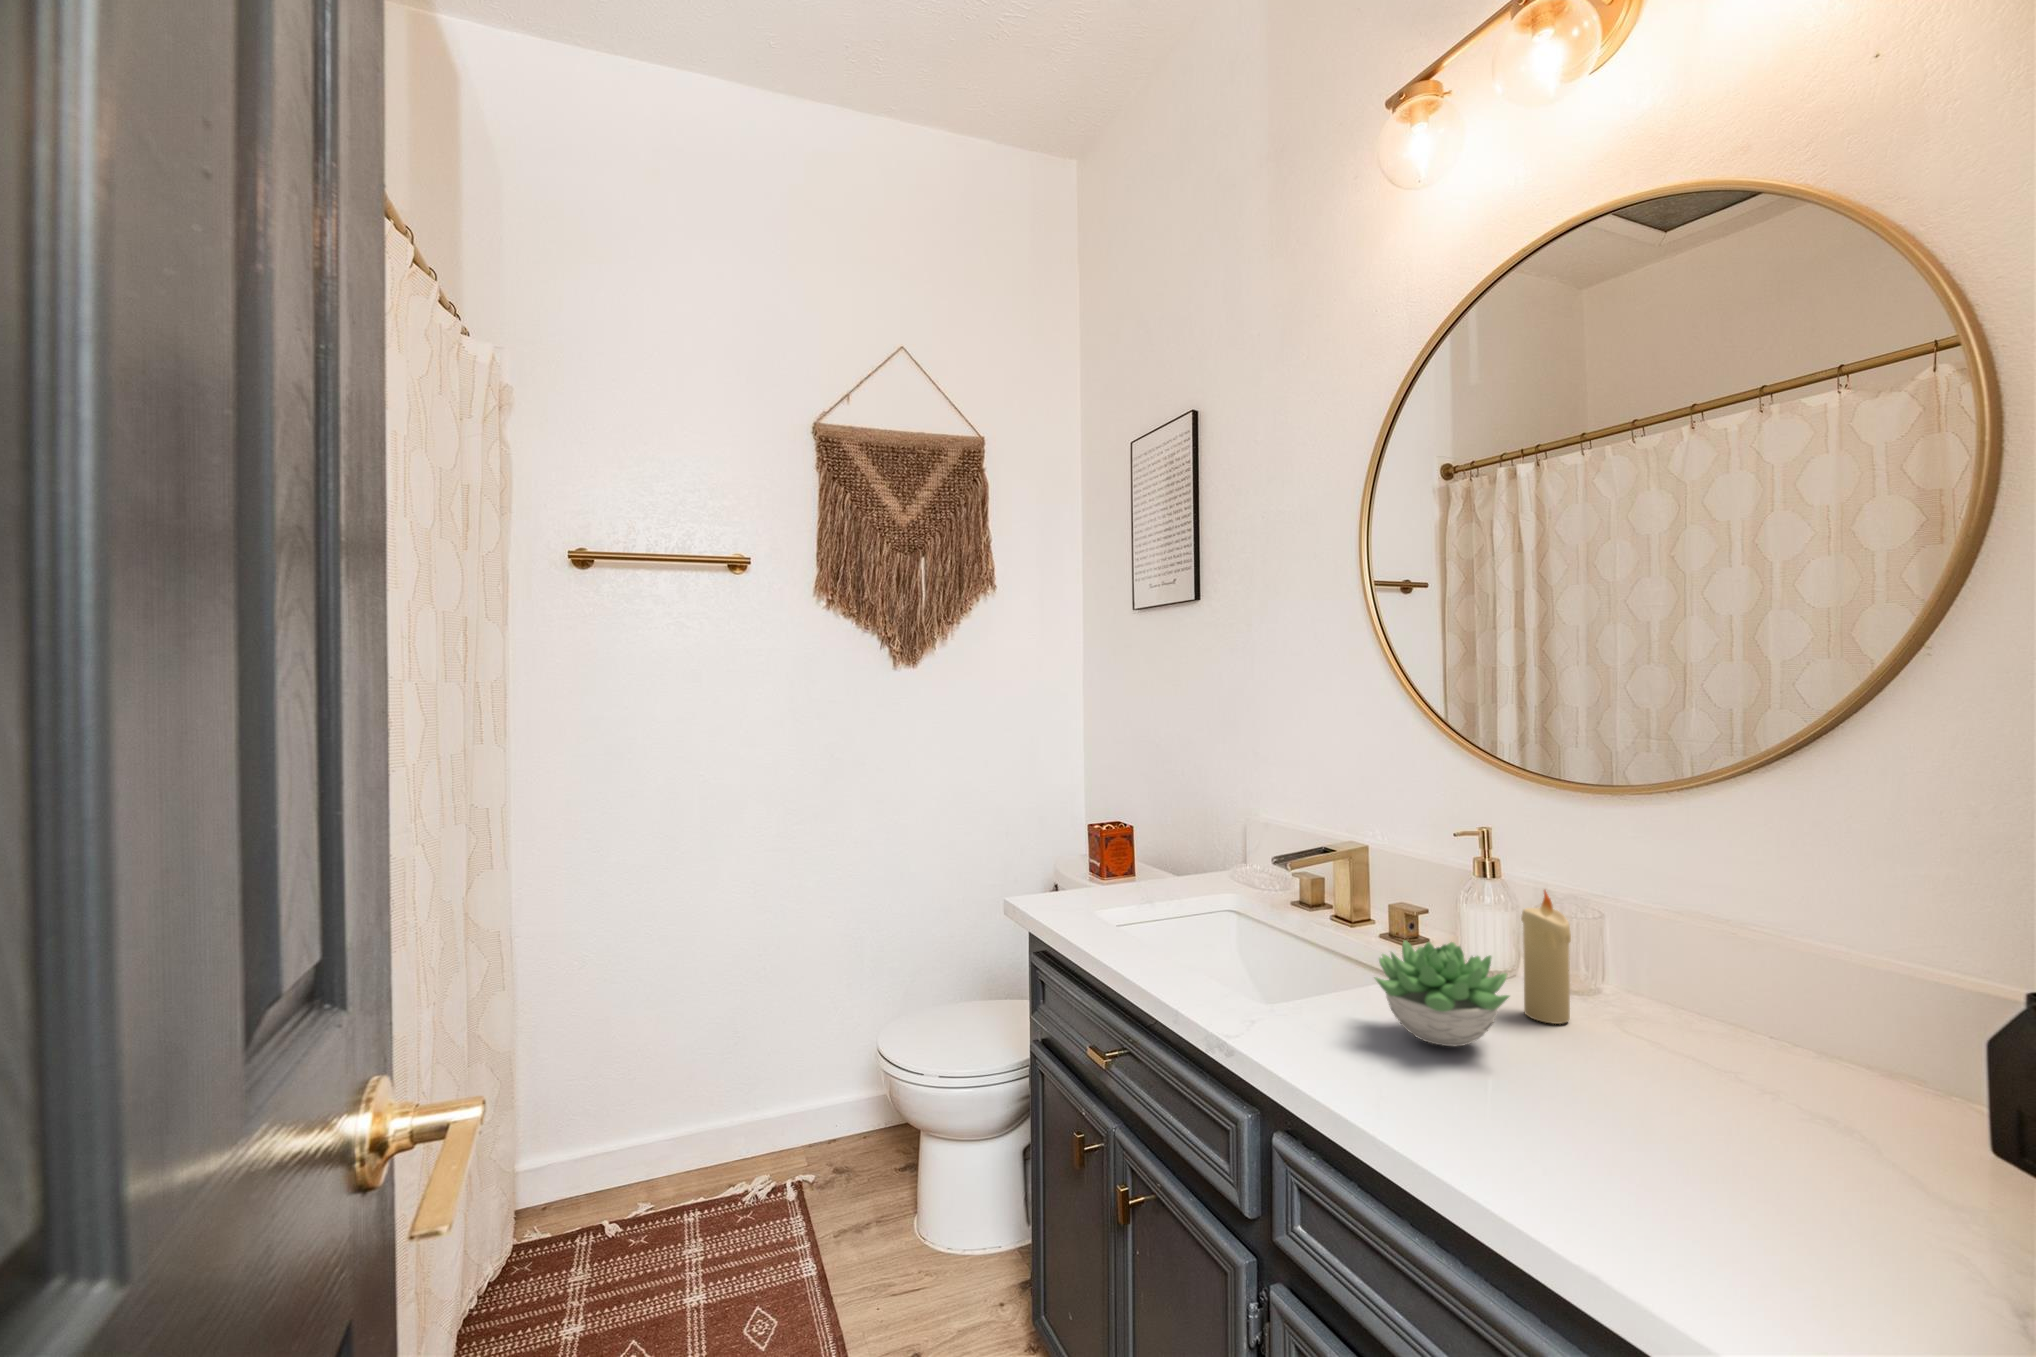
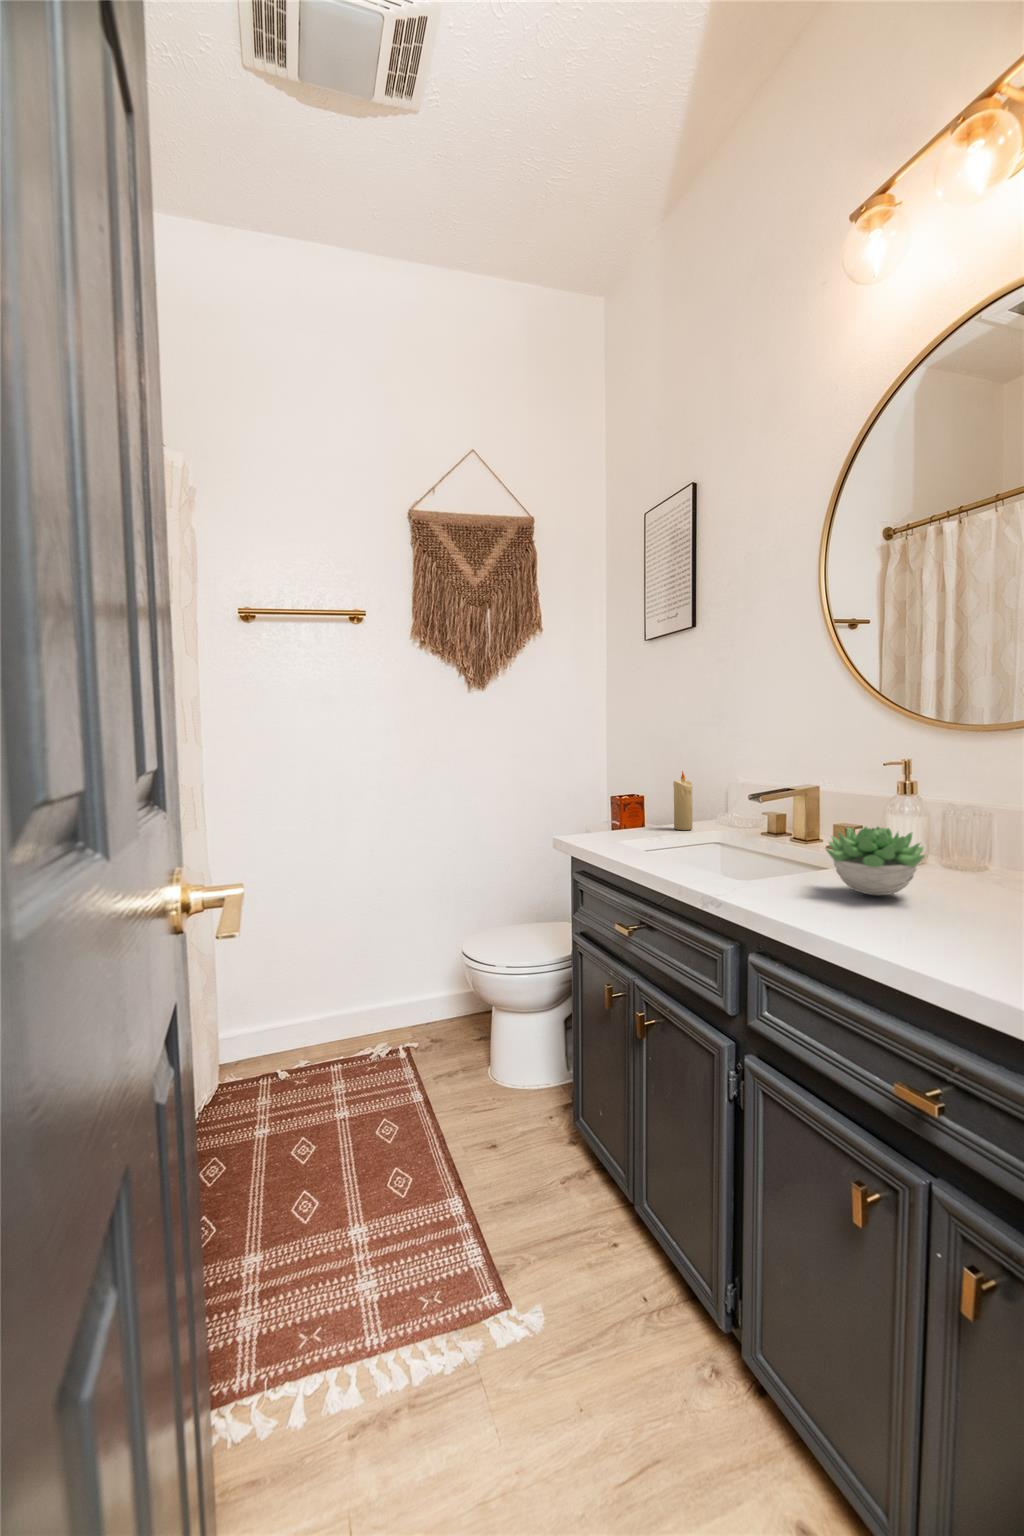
candle: present [1521,890,1571,1024] -> present [673,771,693,830]

